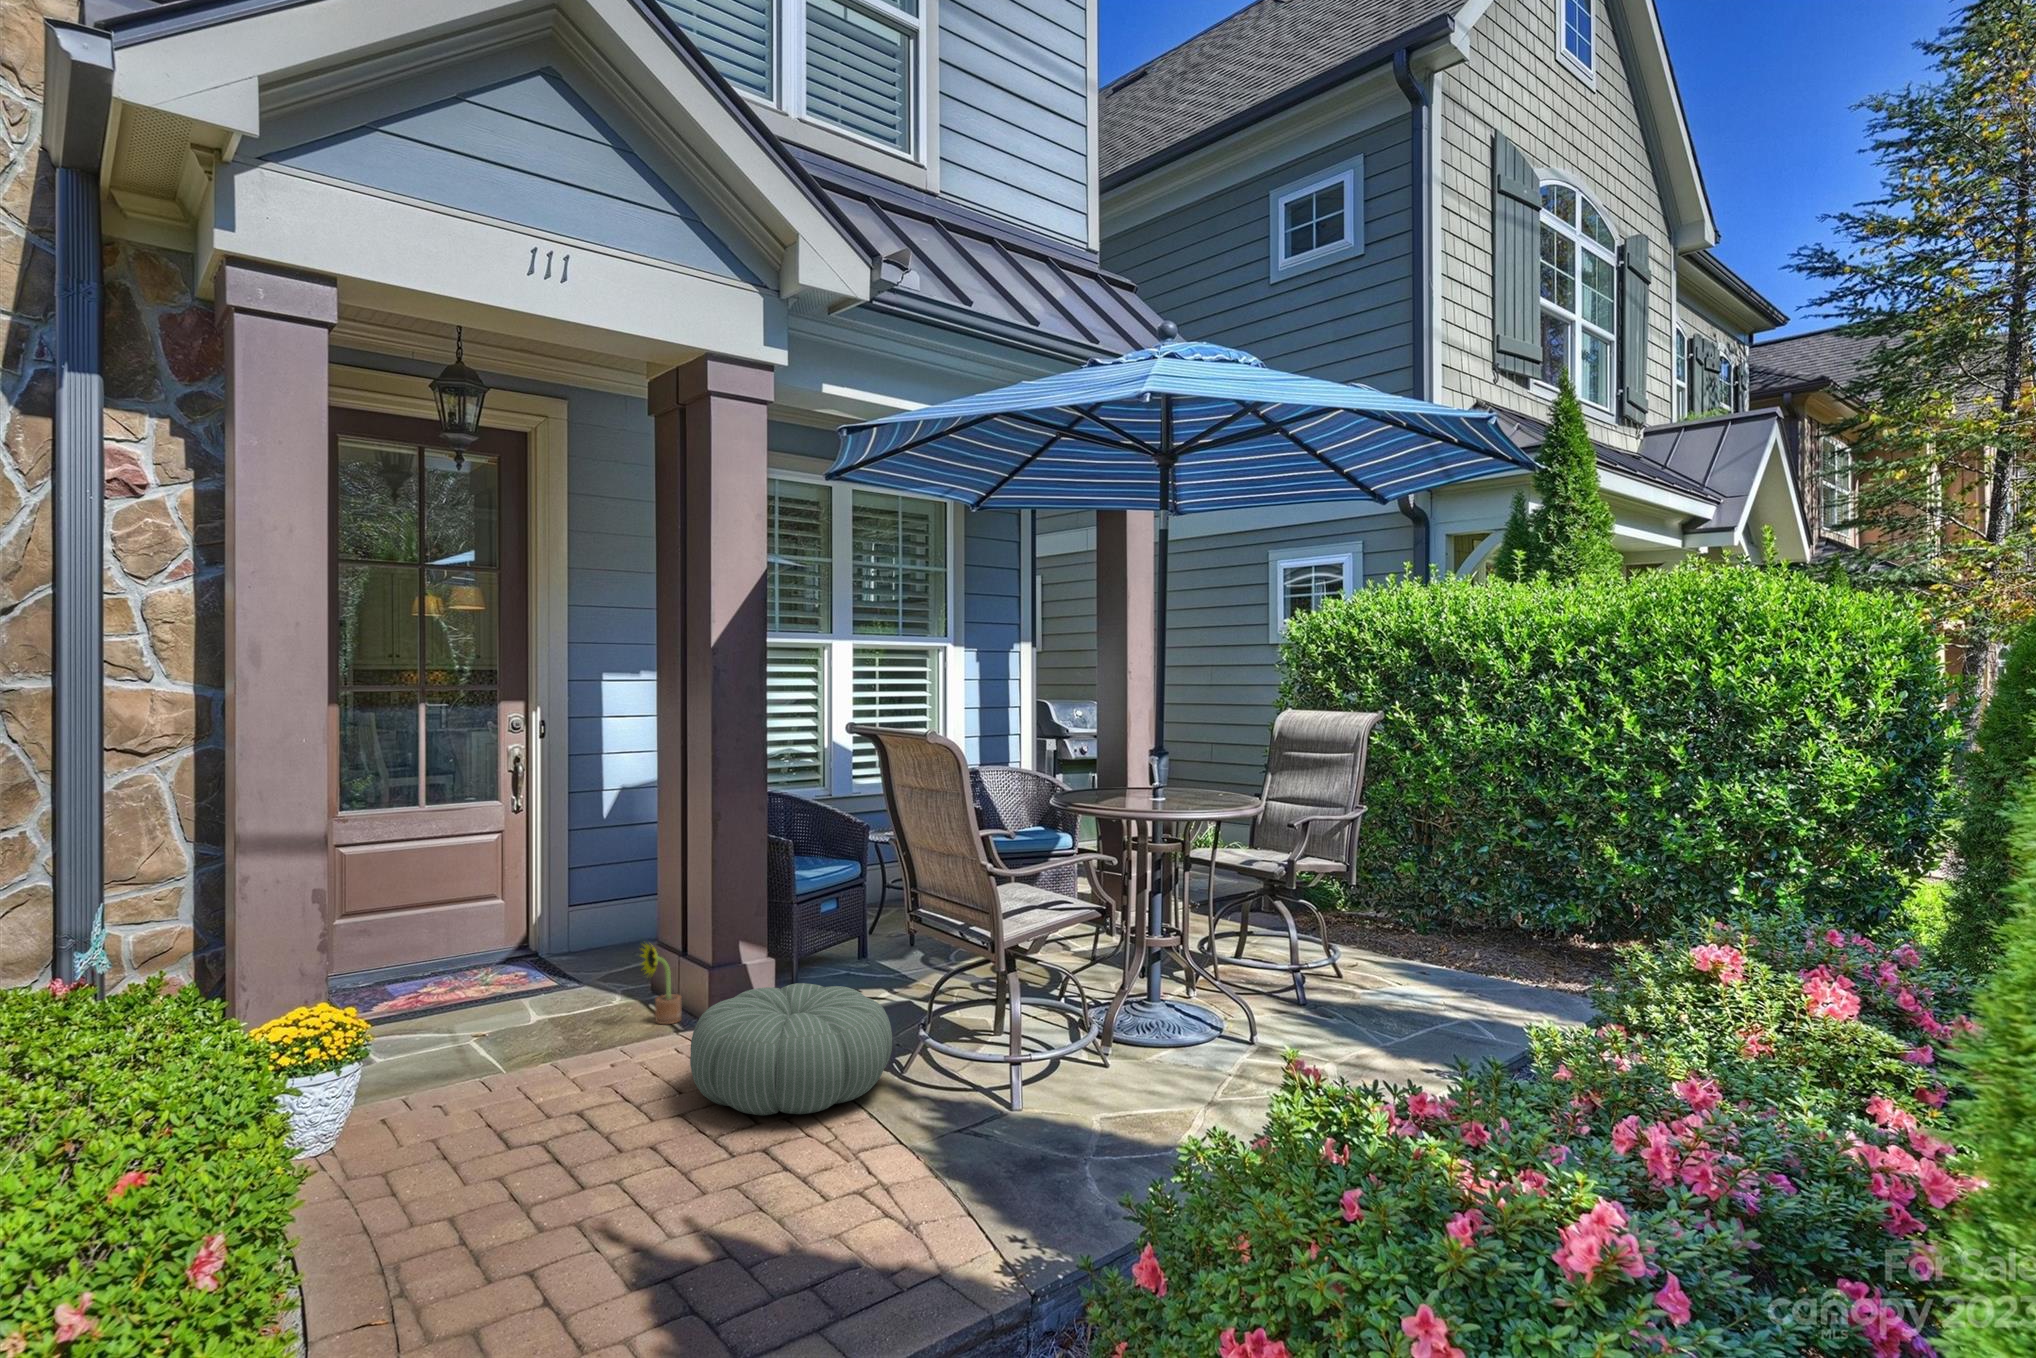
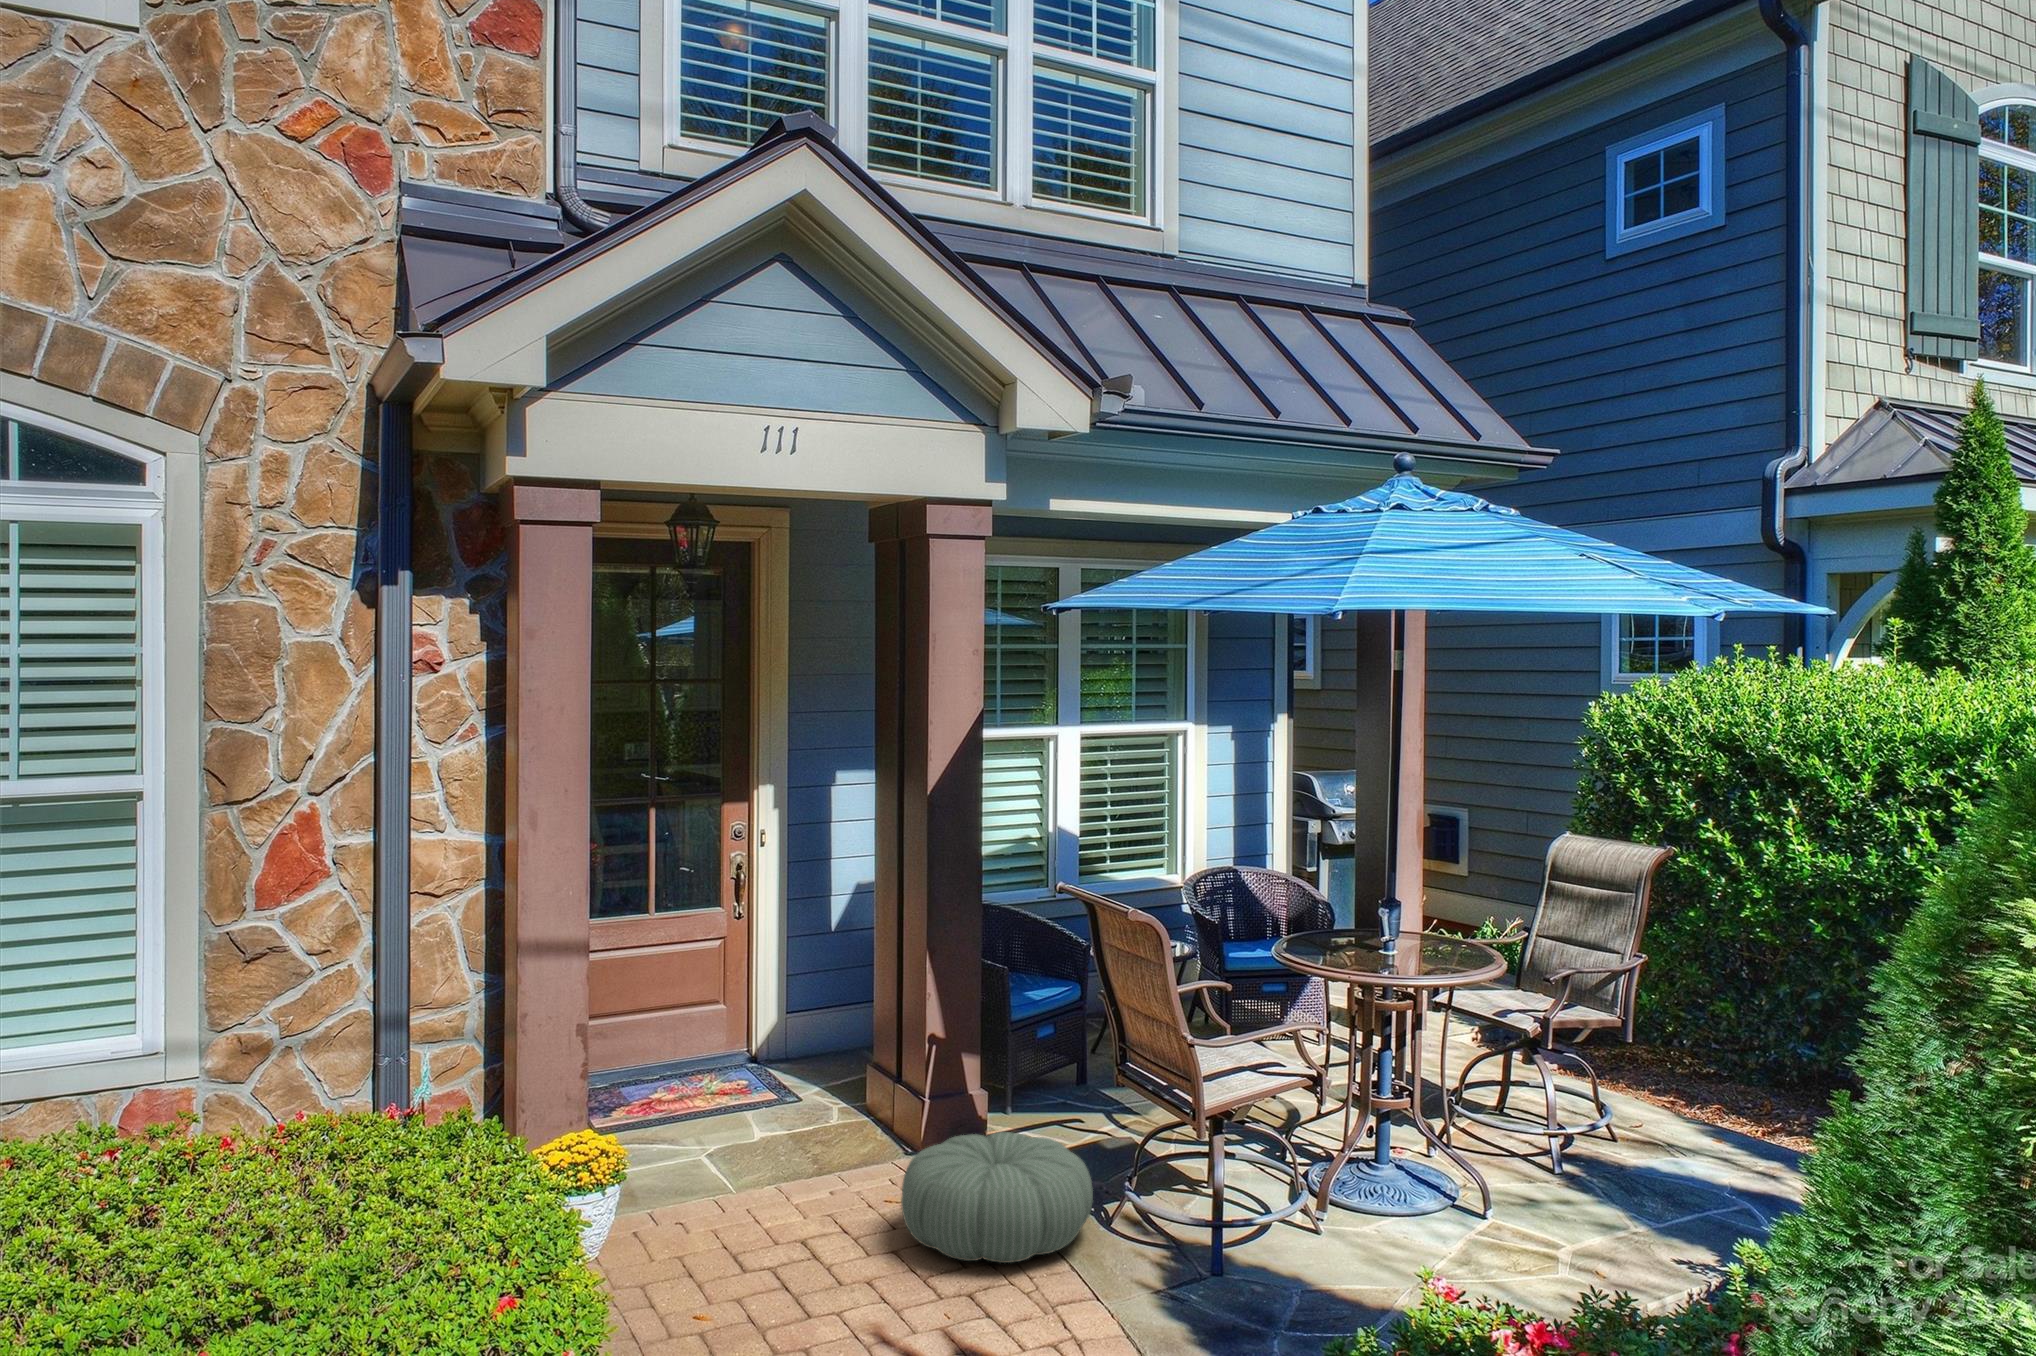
decorative plant: present [641,944,681,1024] -> none [855,1077,896,1161]

